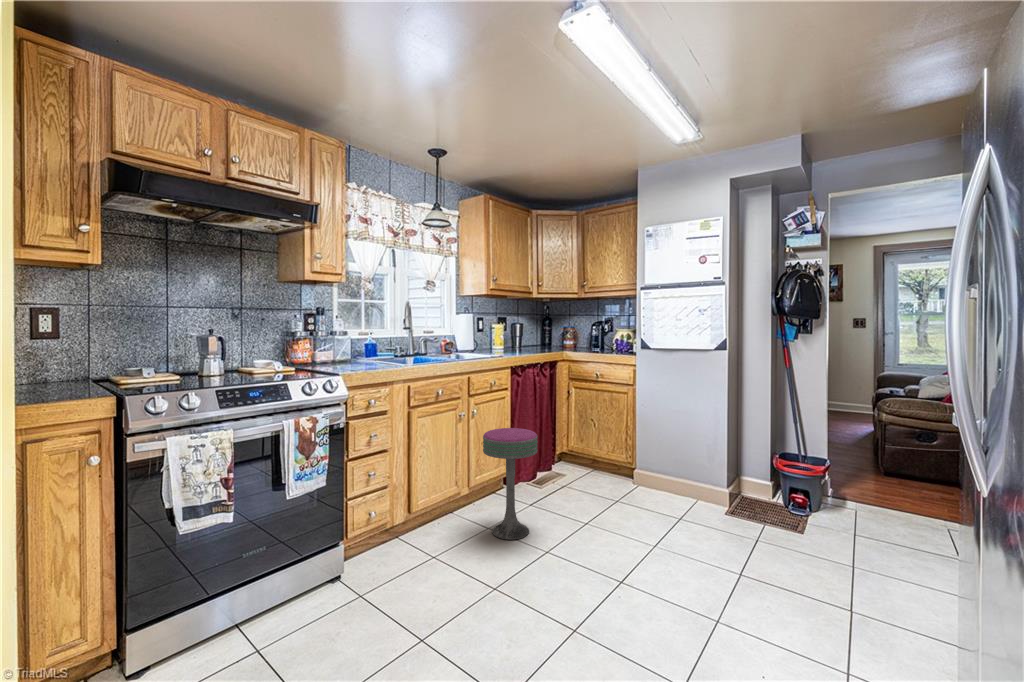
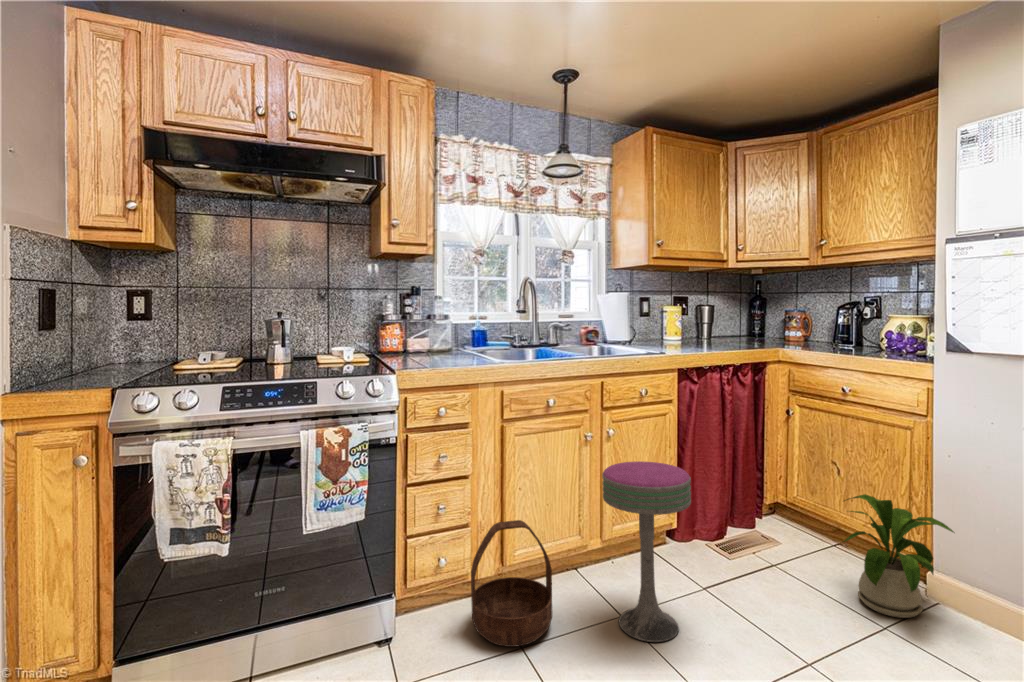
house plant: none [605,437,660,503] -> present [843,494,954,618]
basket: none [396,475,454,561] -> present [471,520,552,647]

